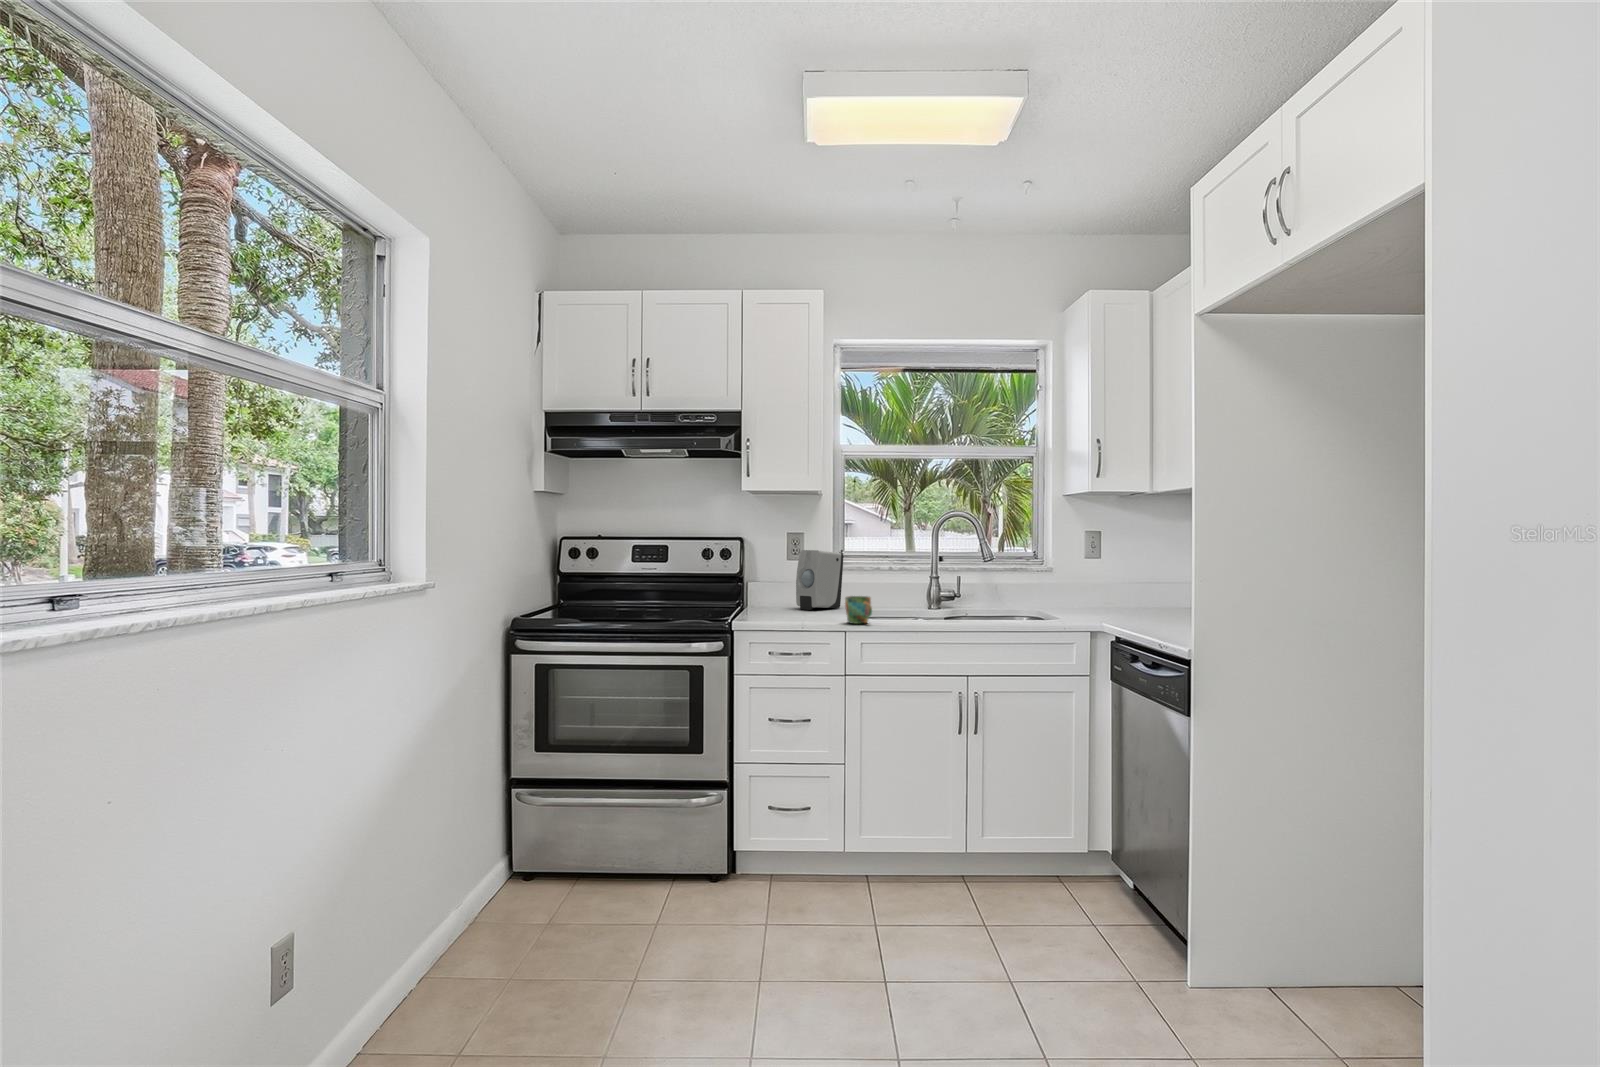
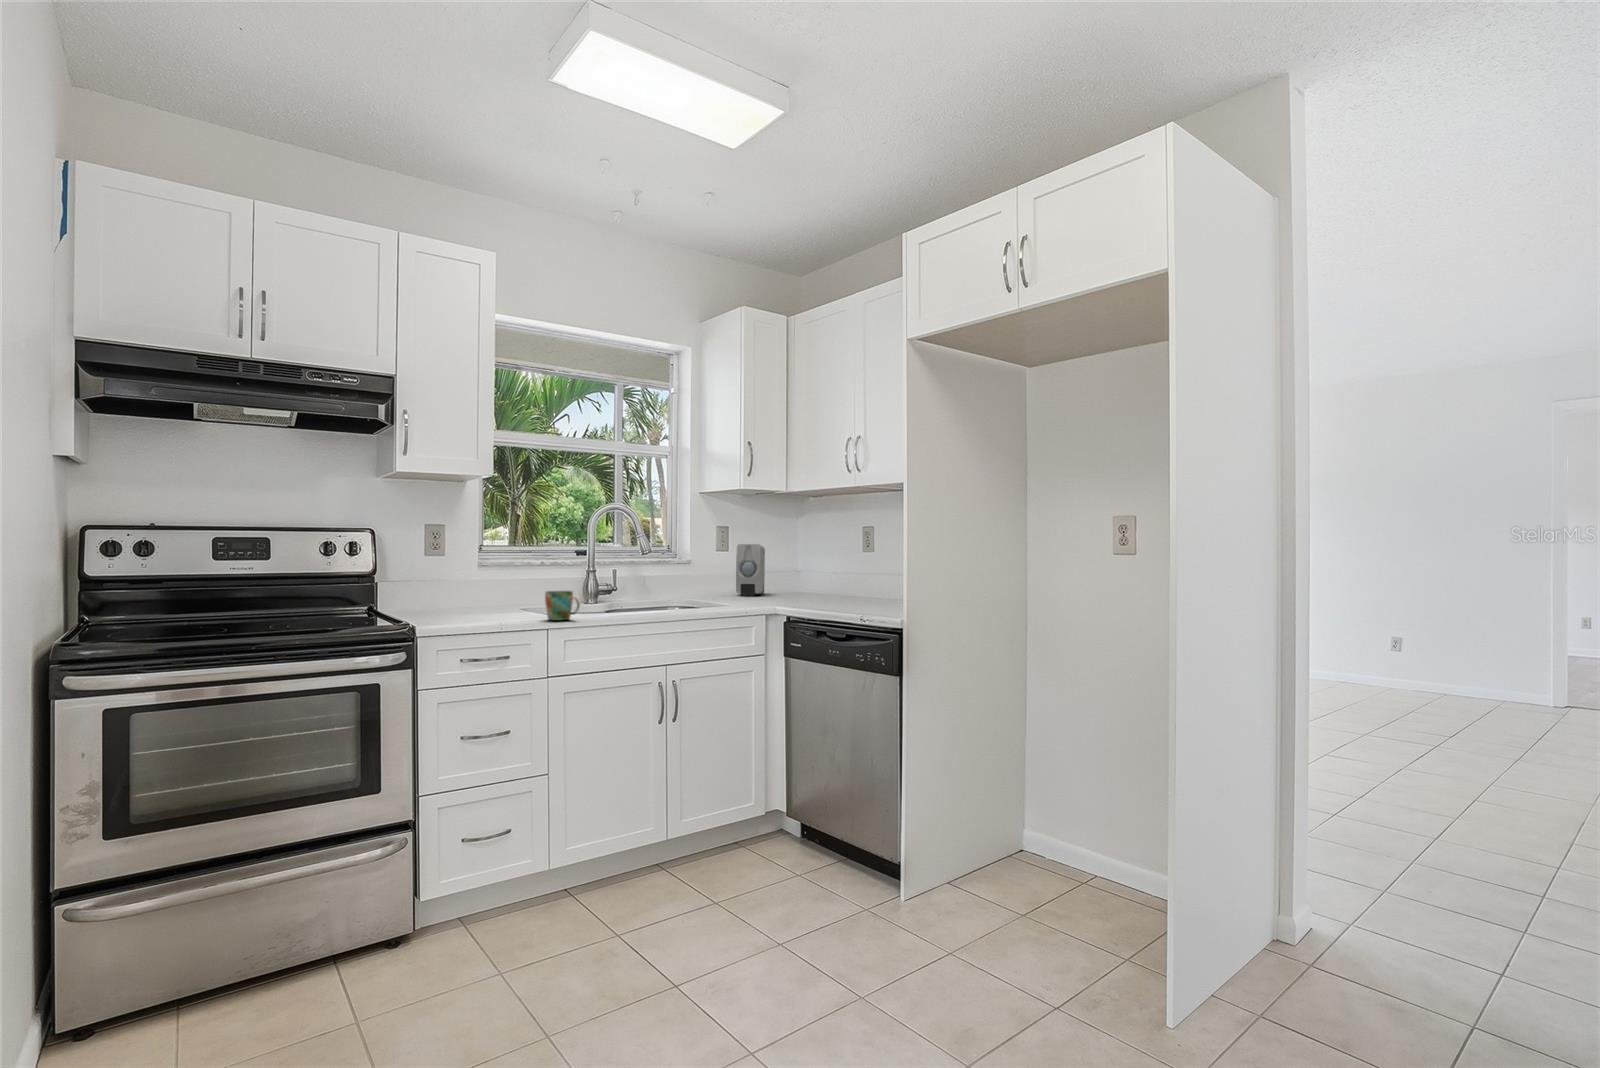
soap dispenser: present [796,550,844,610] -> present [736,544,765,596]

